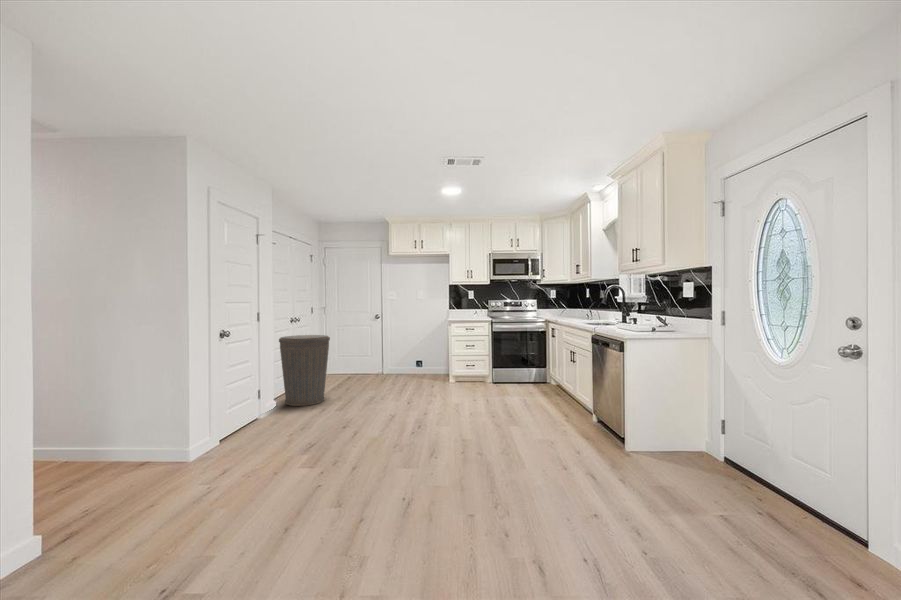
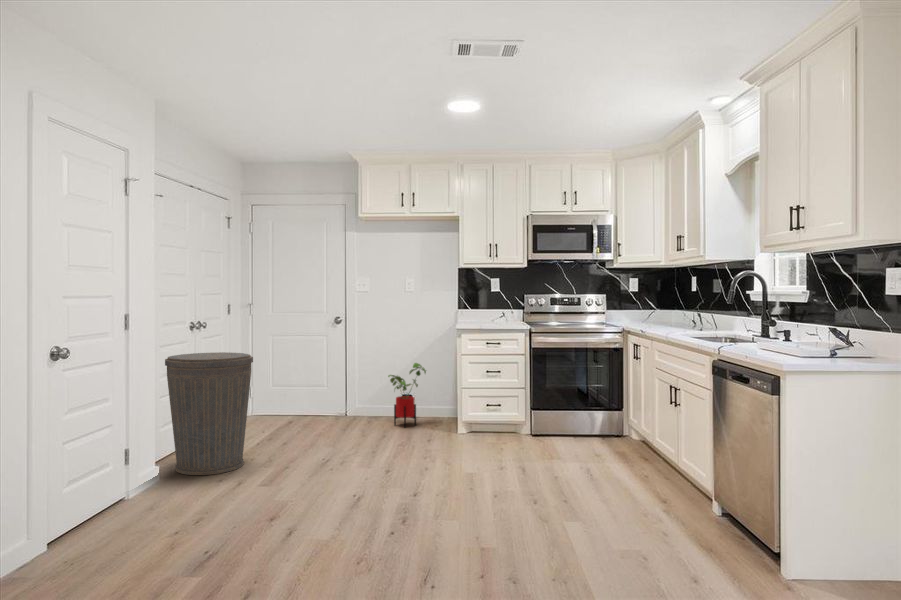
house plant: none [409,341,432,380] -> present [388,363,426,427]

